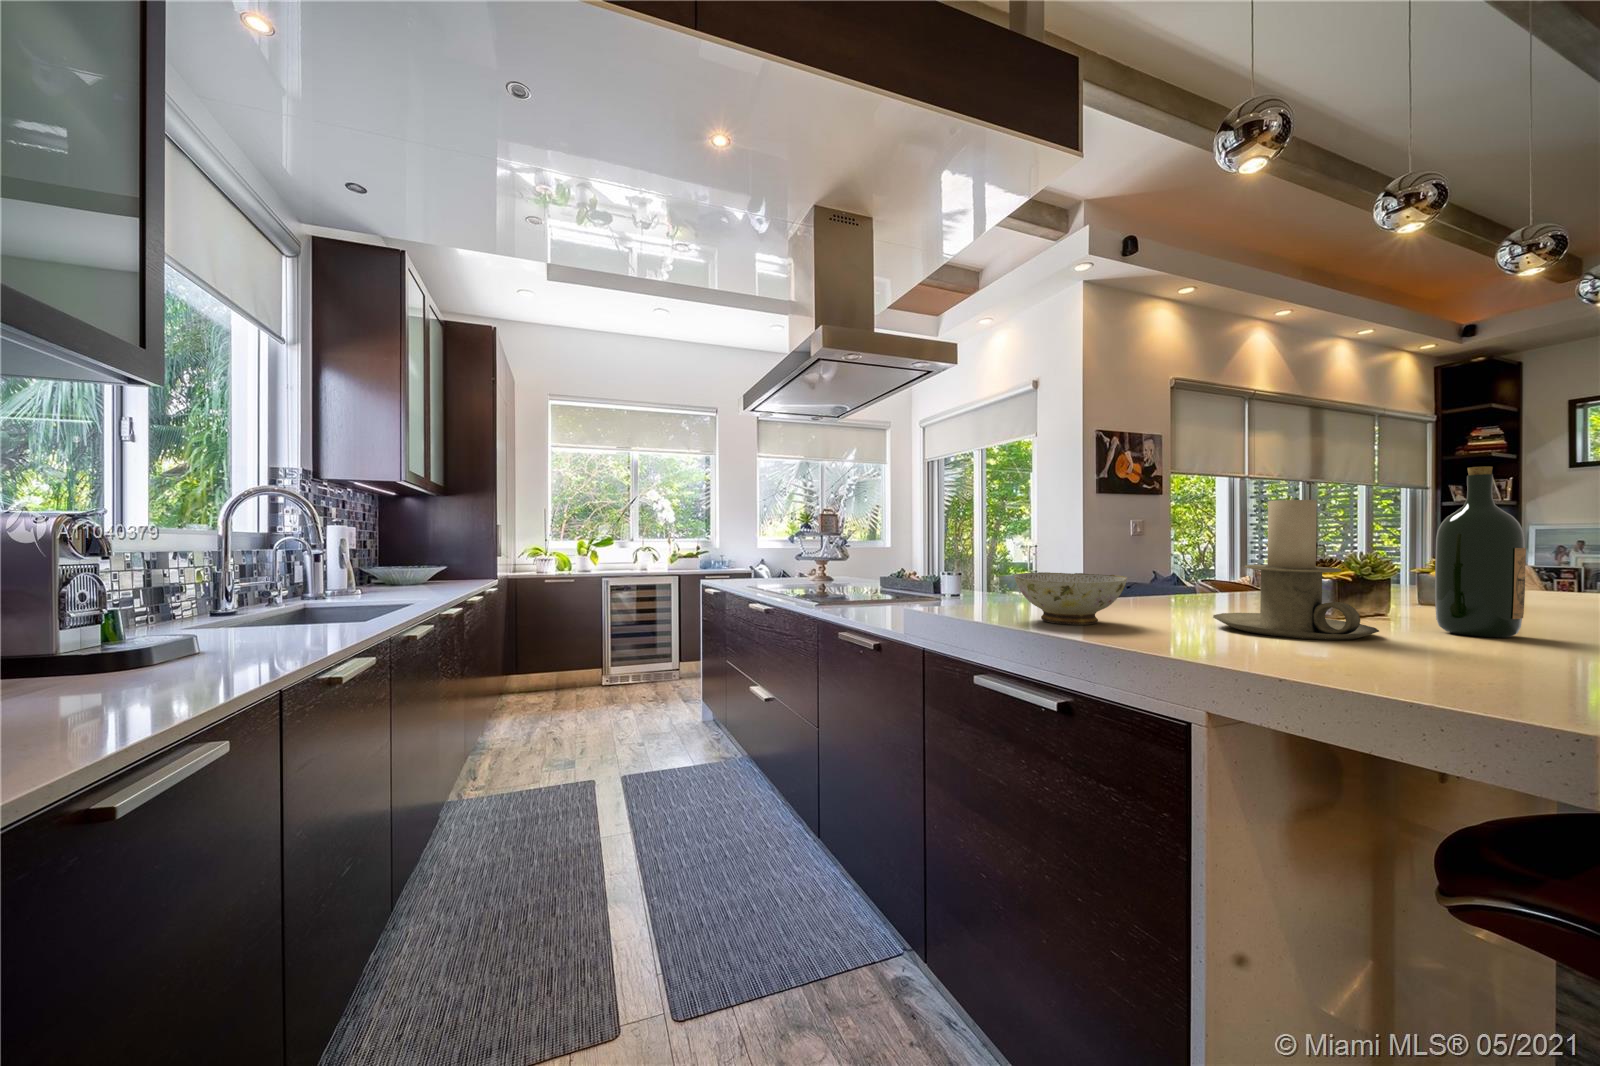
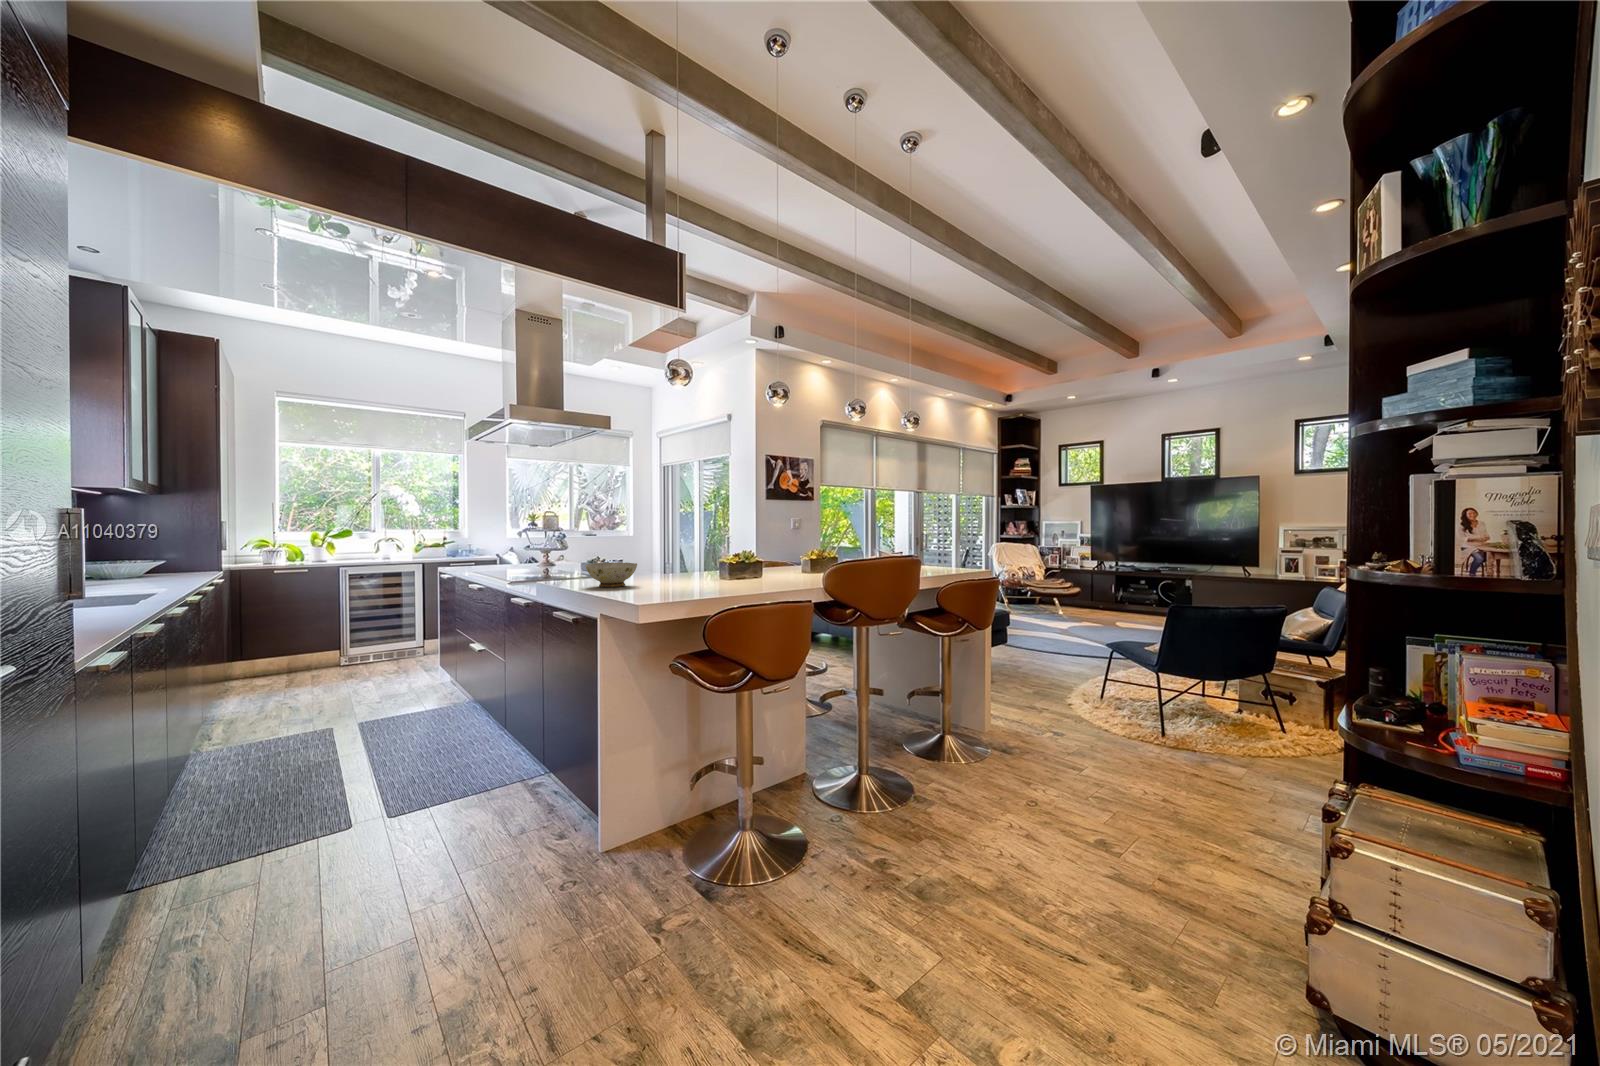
wine bottle: present [1435,467,1526,638] -> none [749,519,772,586]
candle holder: present [1213,499,1379,640] -> none [667,531,721,589]

